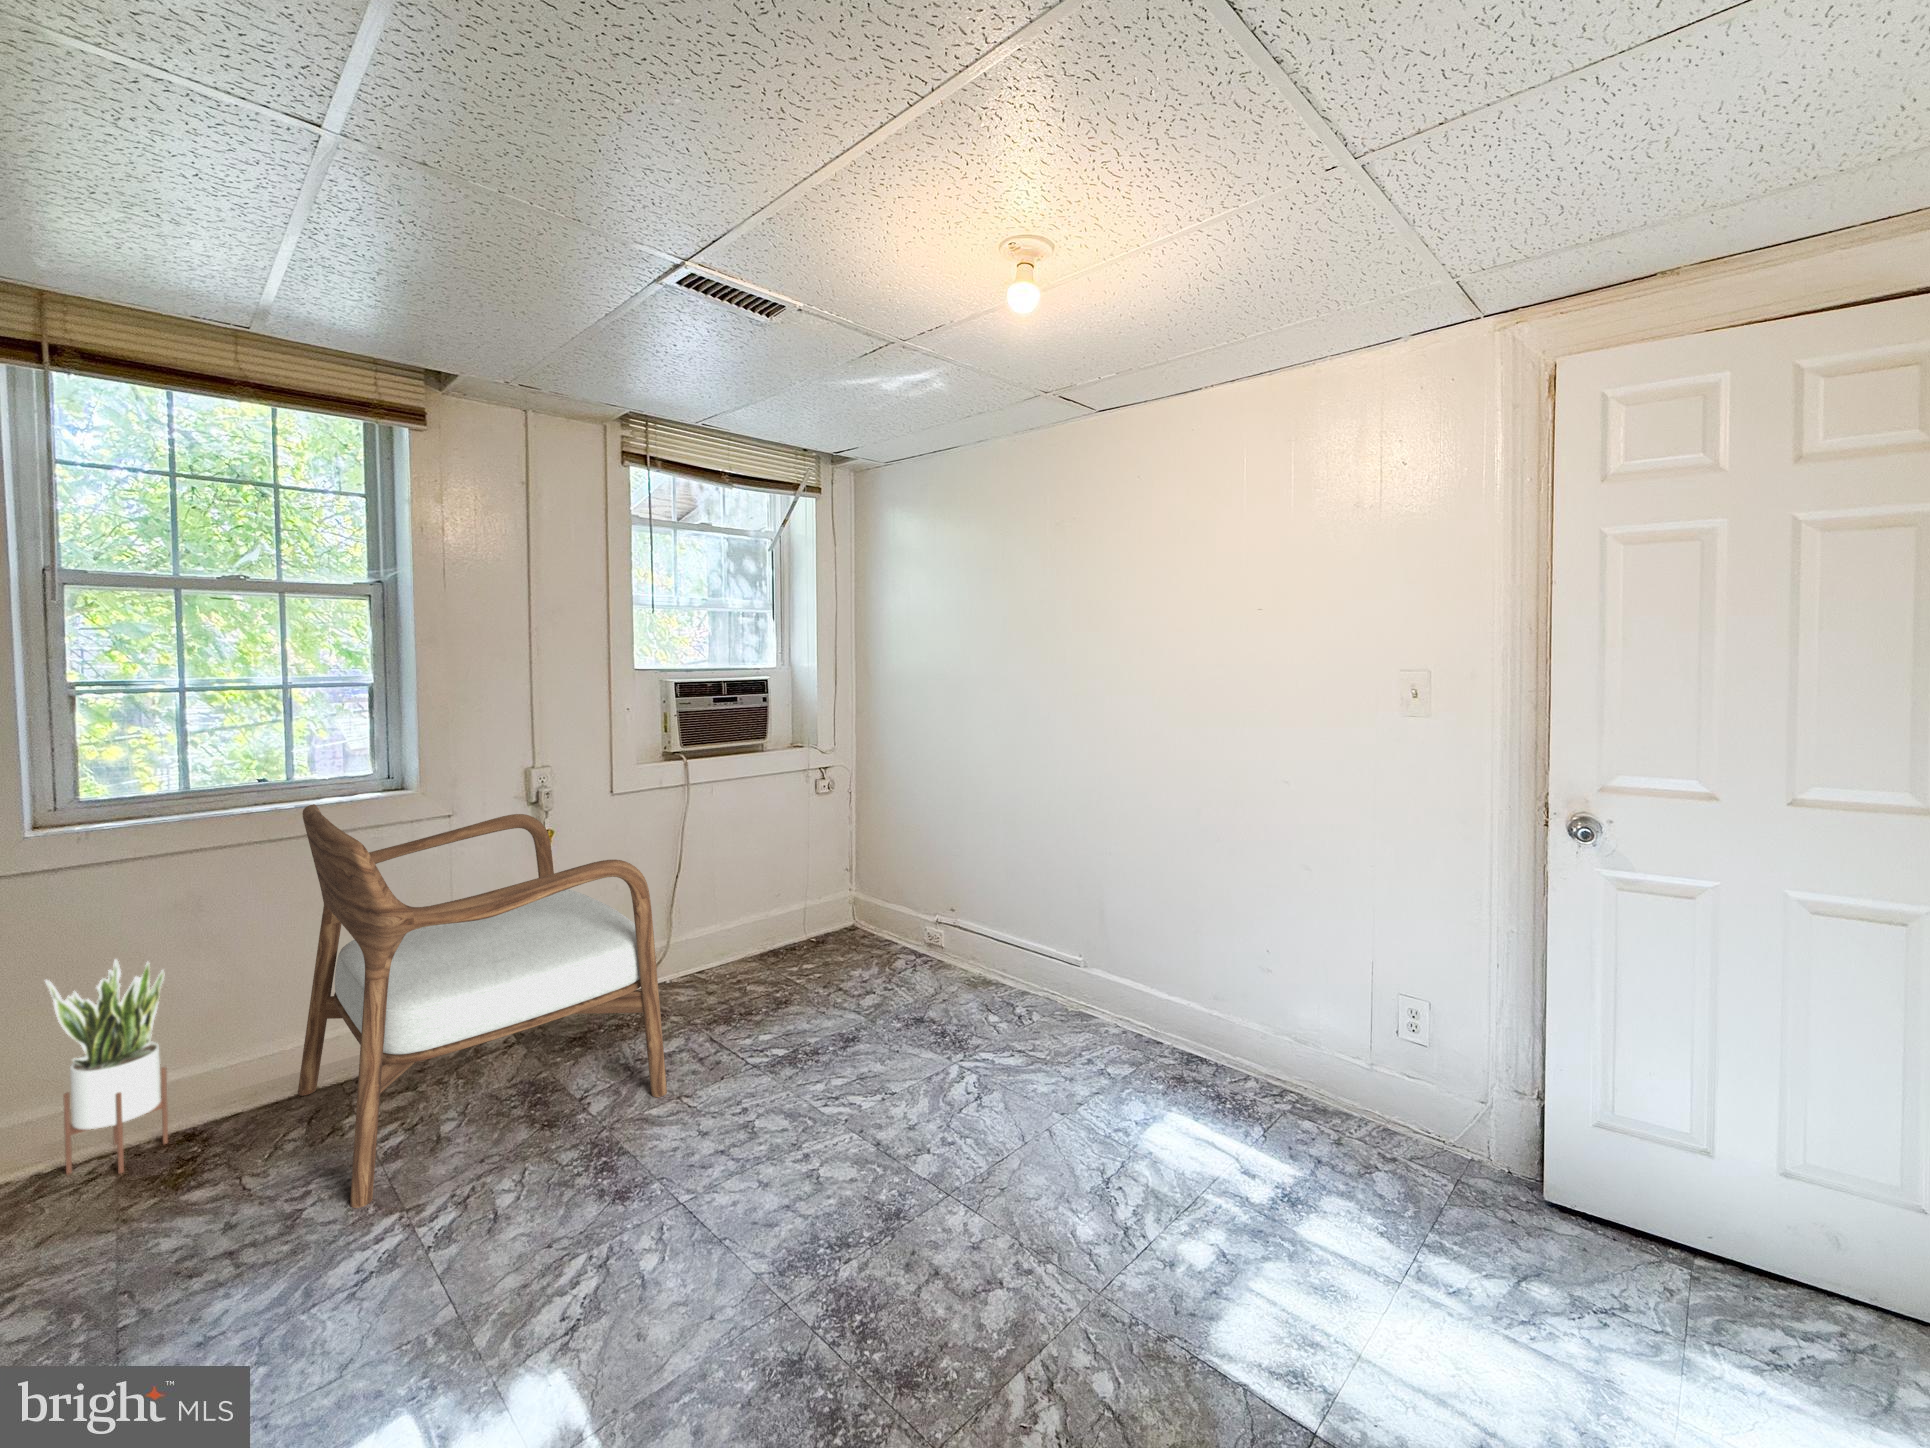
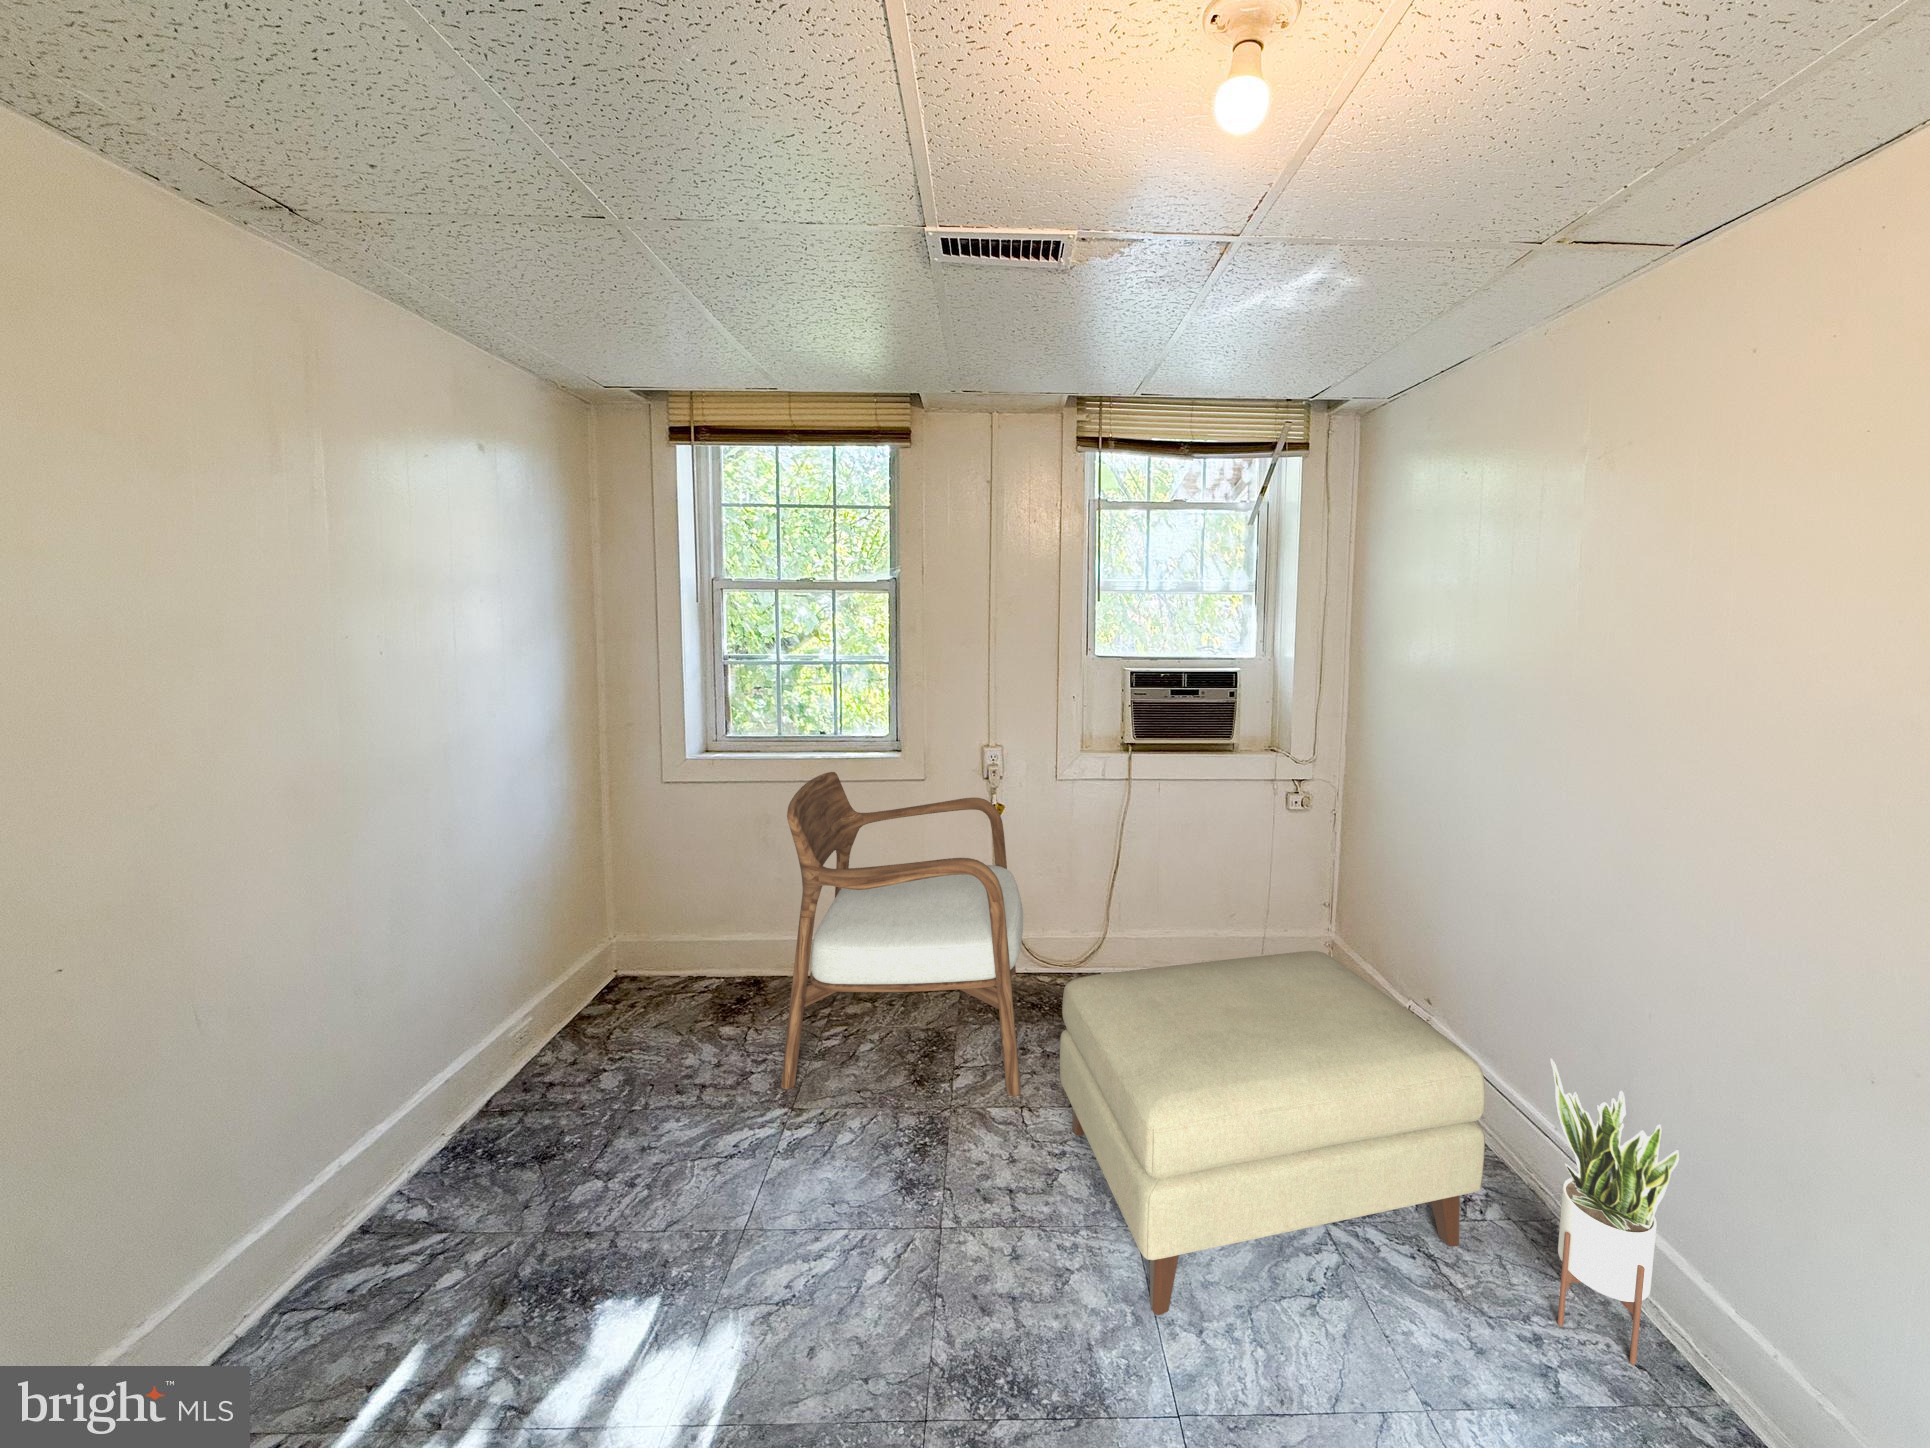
ottoman: none [730,881,1044,1157] -> present [1060,951,1485,1315]
potted plant: present [45,959,168,1175] -> present [1550,1059,1679,1365]

